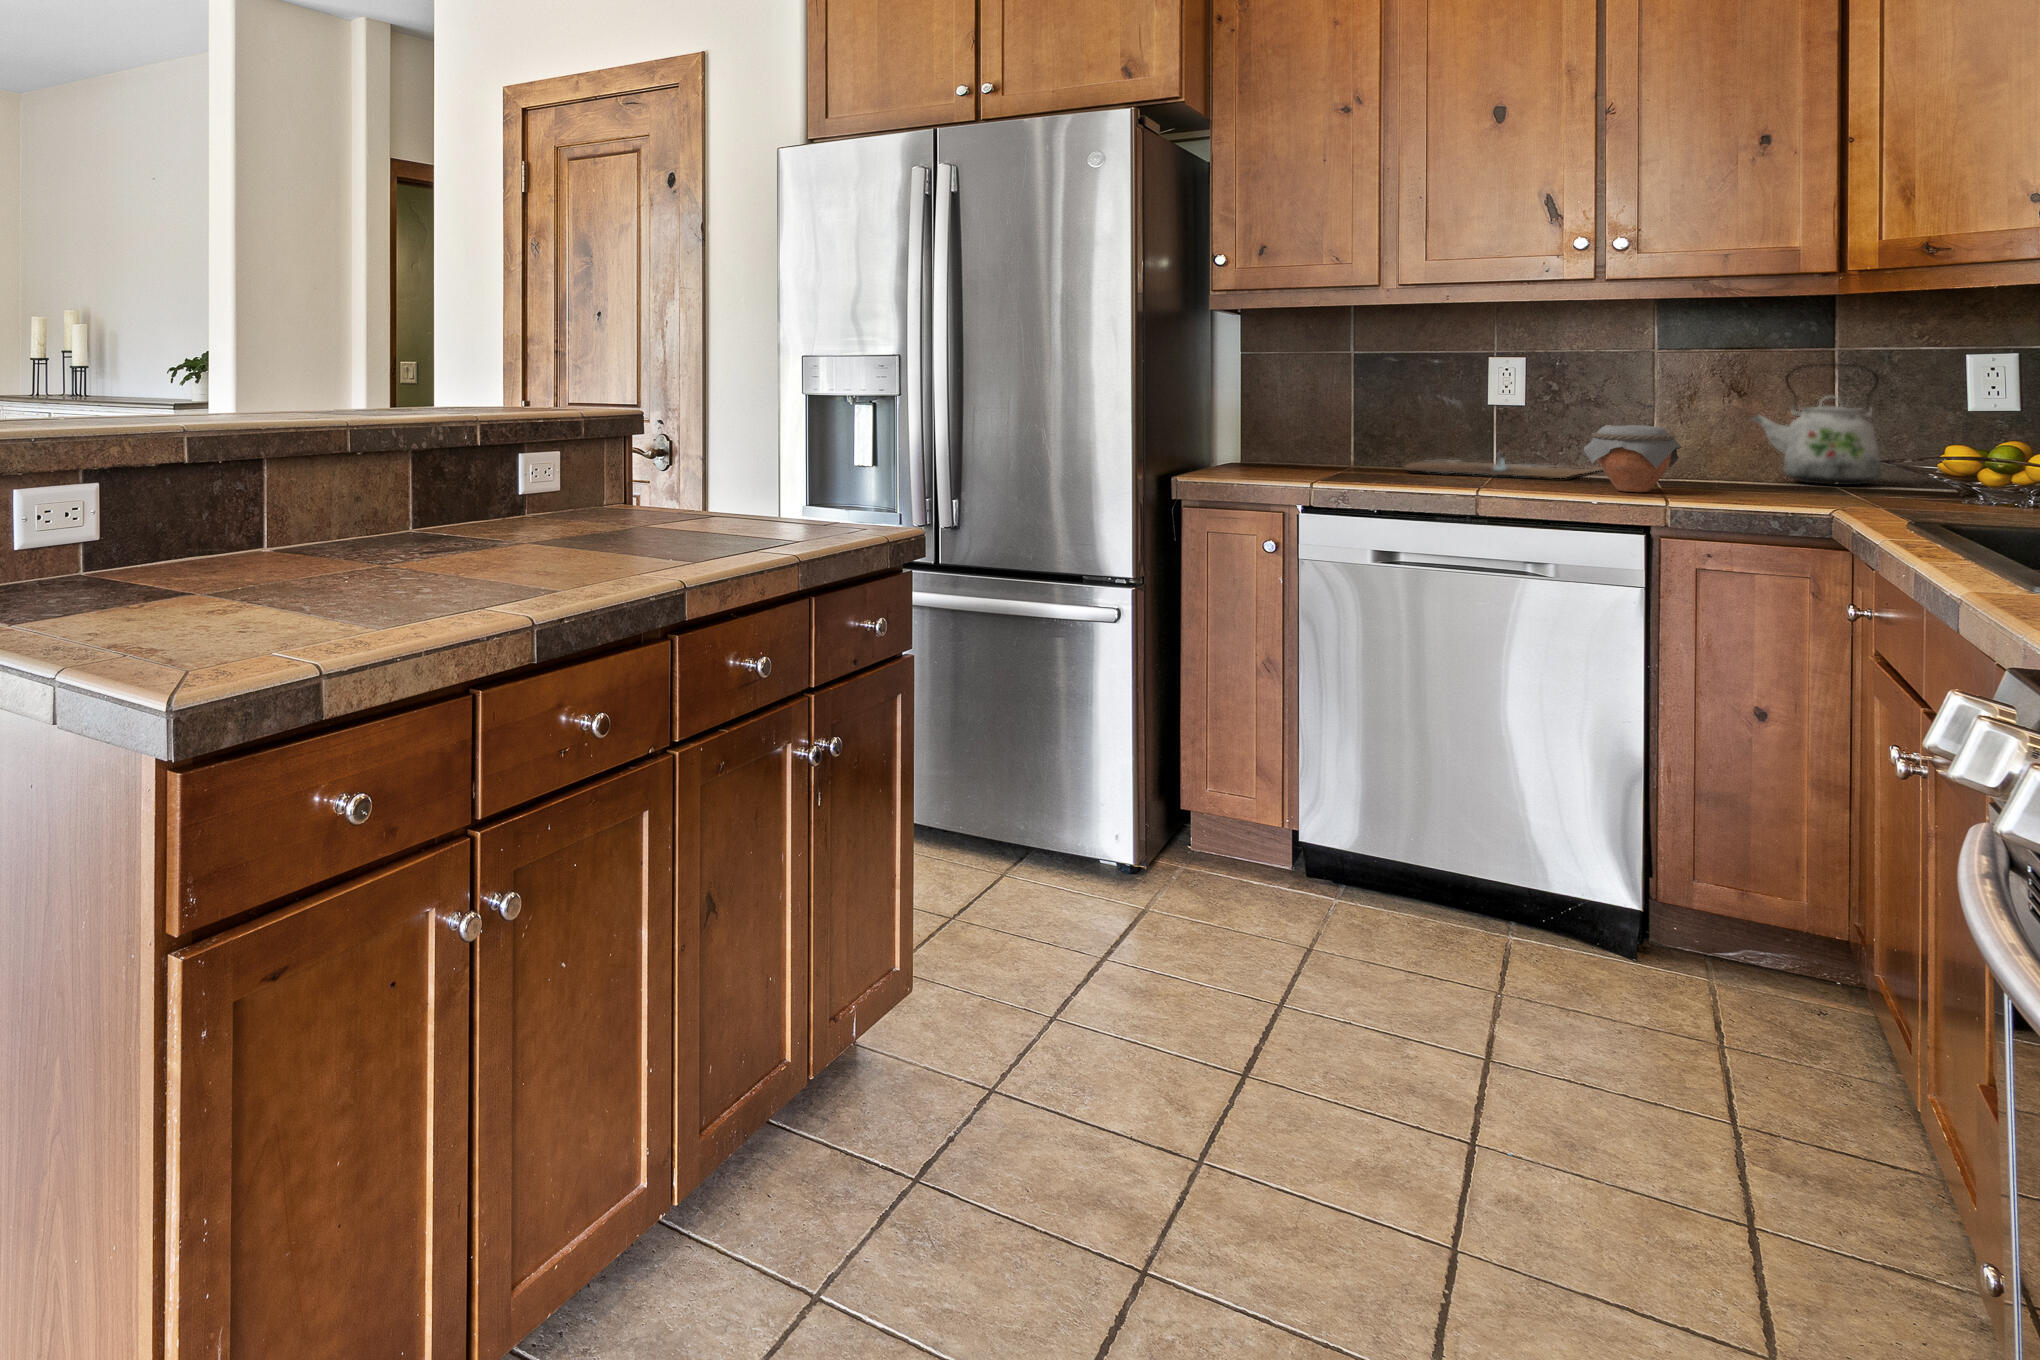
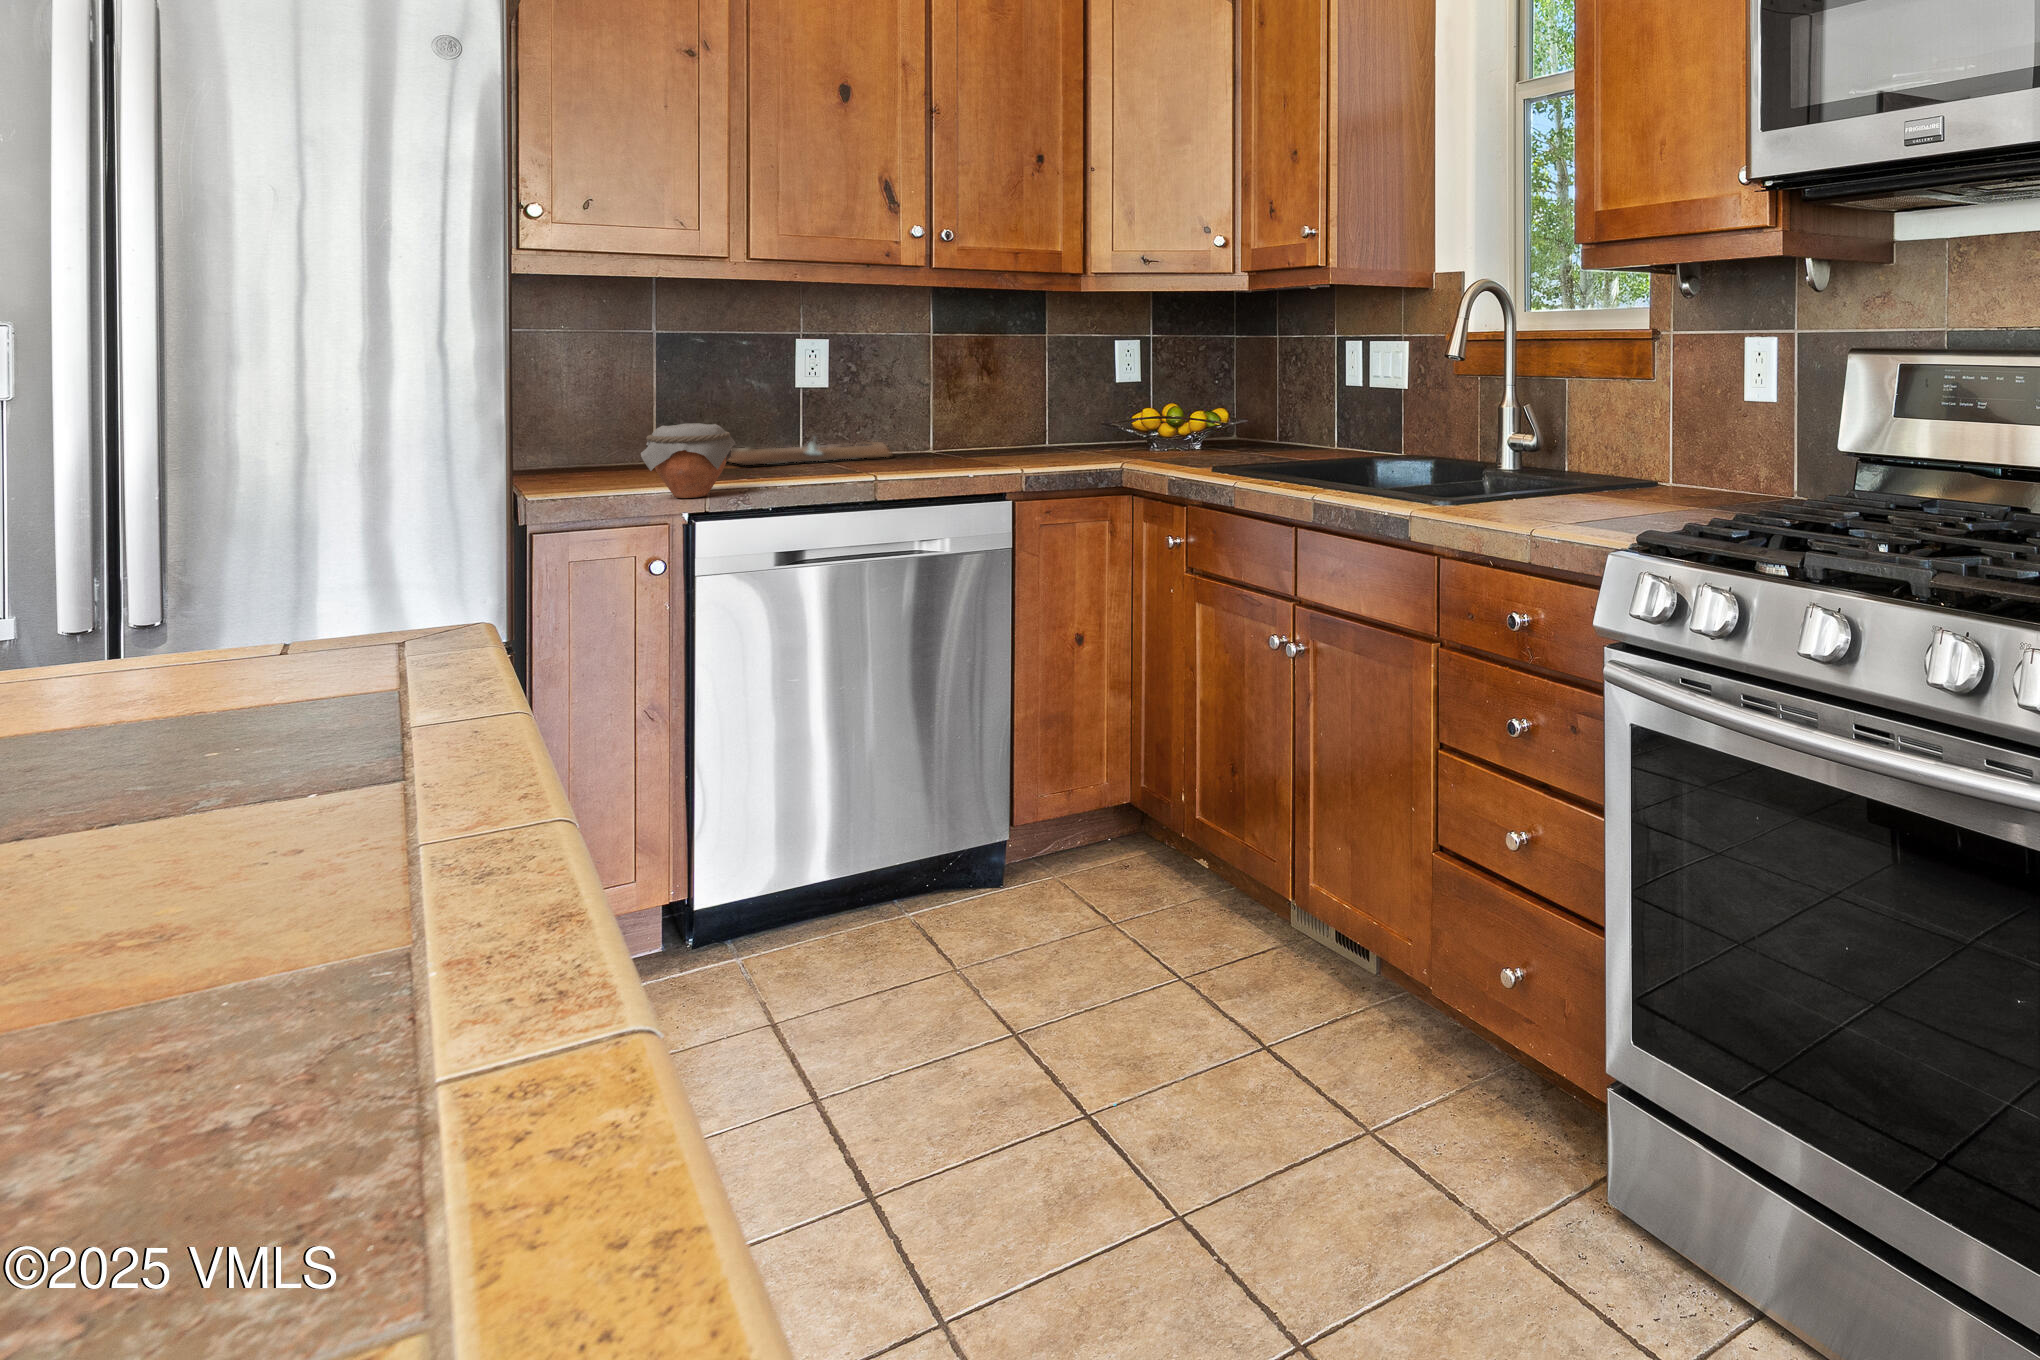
kettle: present [1751,365,1881,485] -> none [1001,343,1084,440]
jar: present [1584,425,1681,492] -> present [641,423,737,498]

